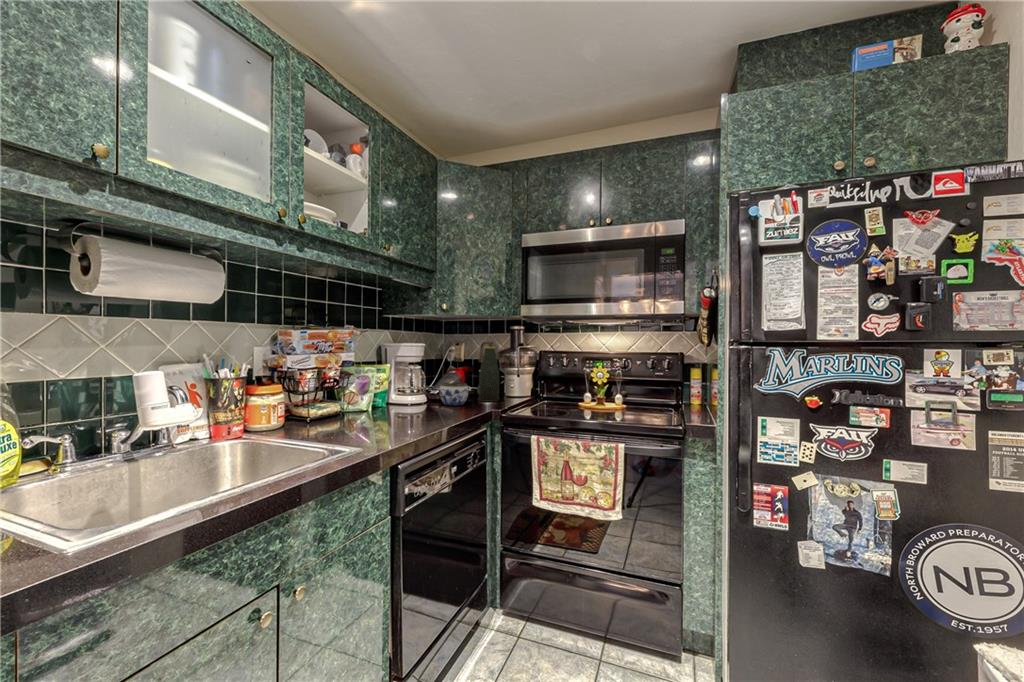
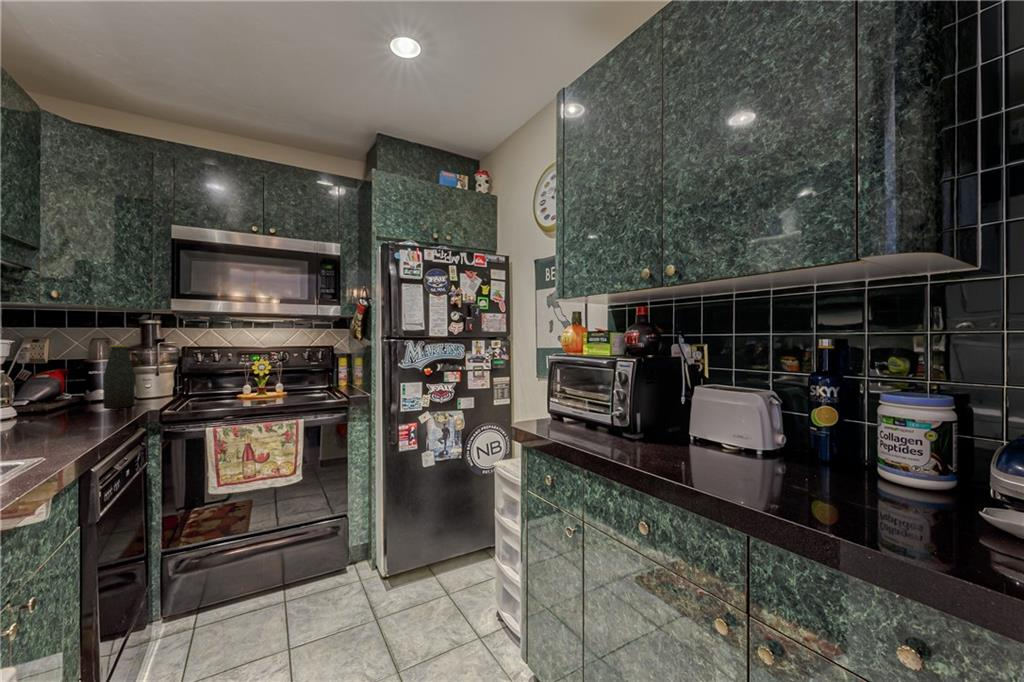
jar: present [440,382,468,405] -> none [46,389,97,417]

